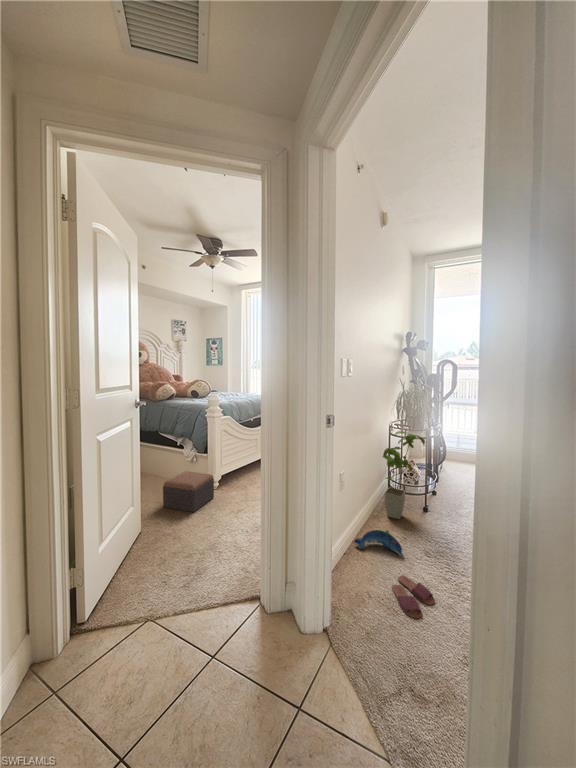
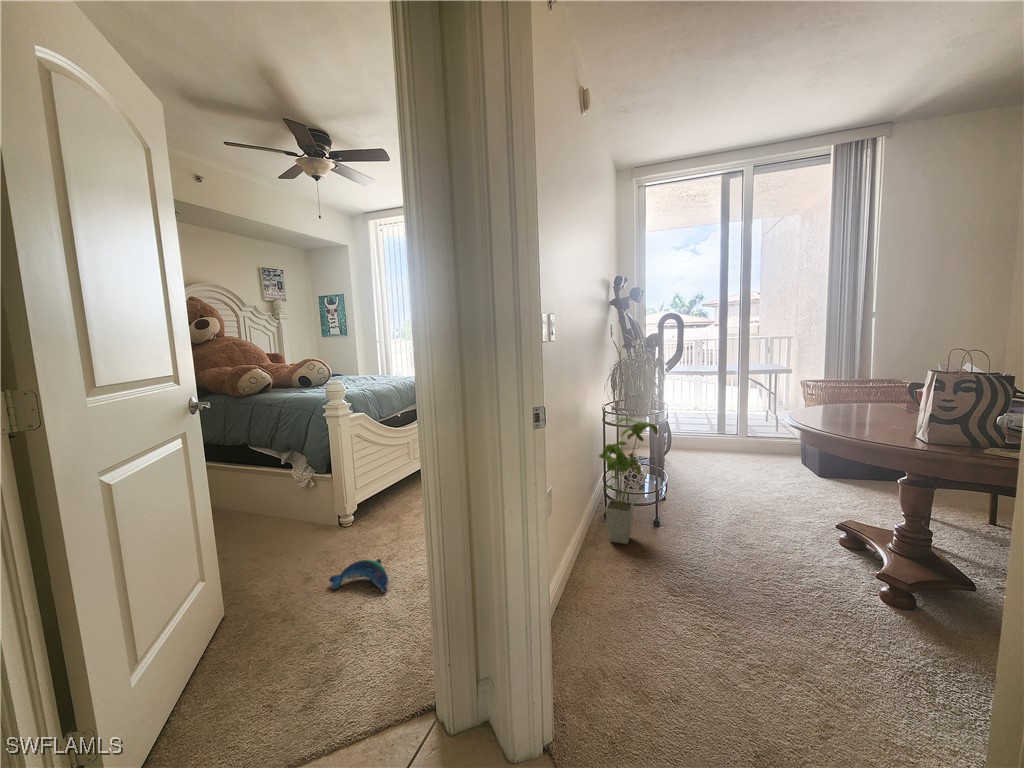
footstool: present [163,471,214,512] -> none [259,506,347,571]
plush toy: present [354,530,403,556] -> present [329,559,388,592]
slippers: present [392,575,435,618] -> none [635,633,698,701]

